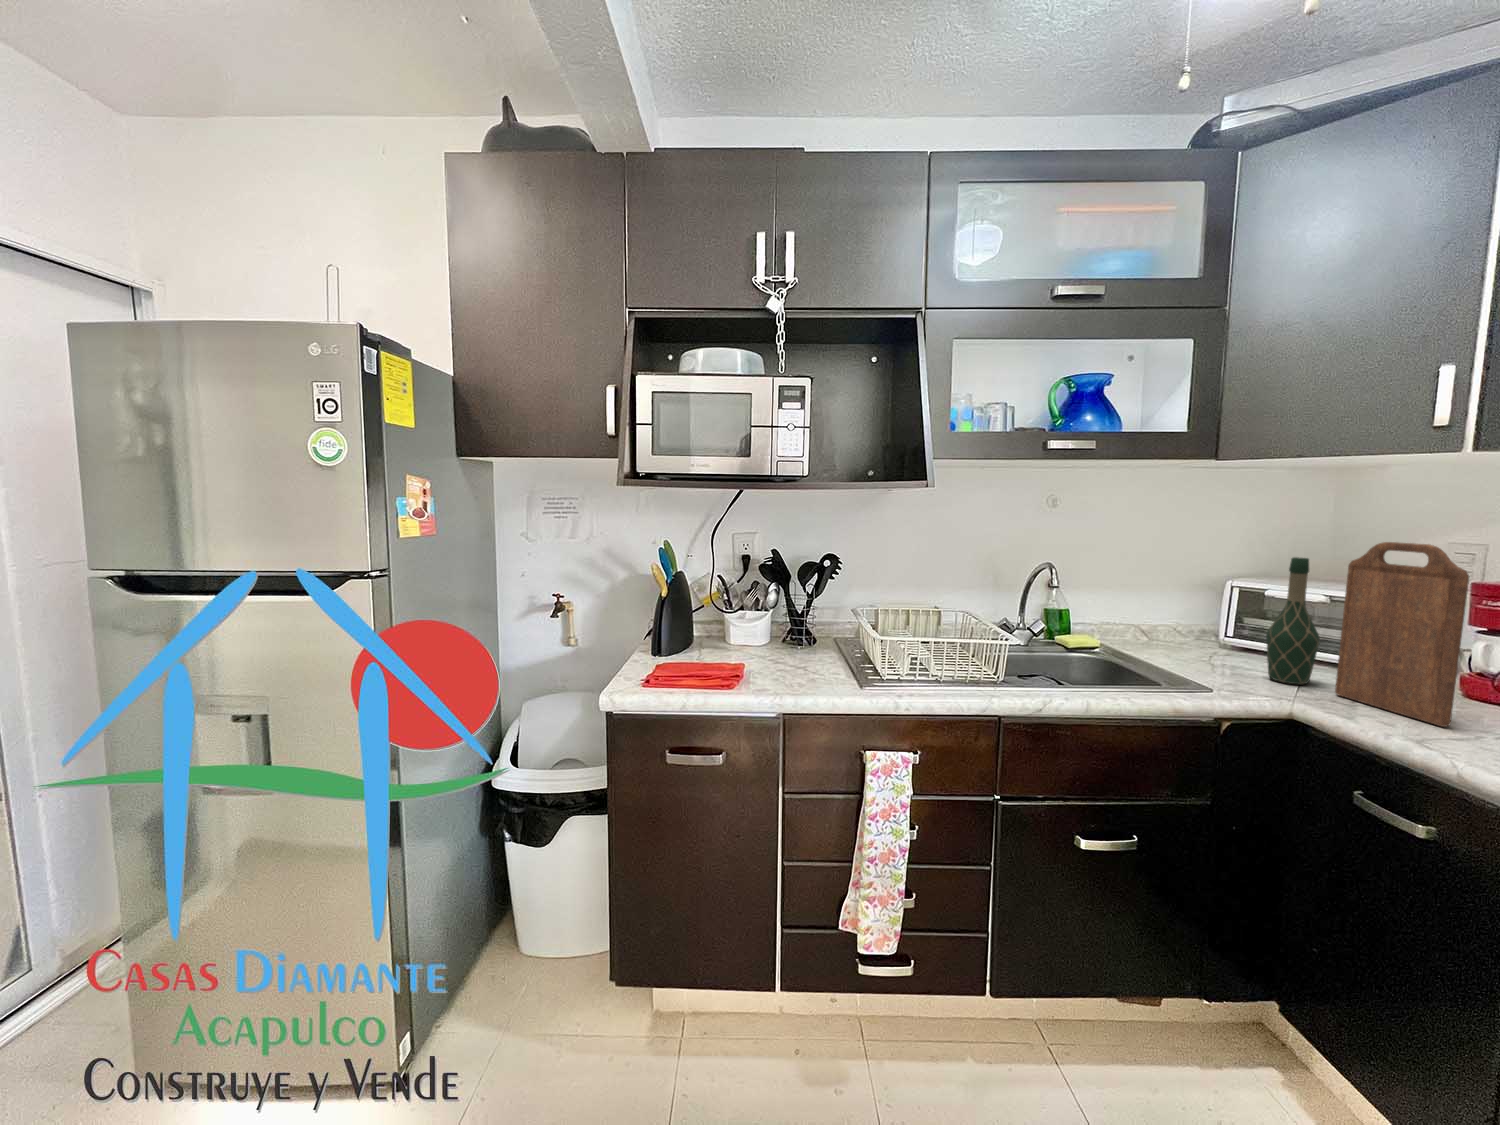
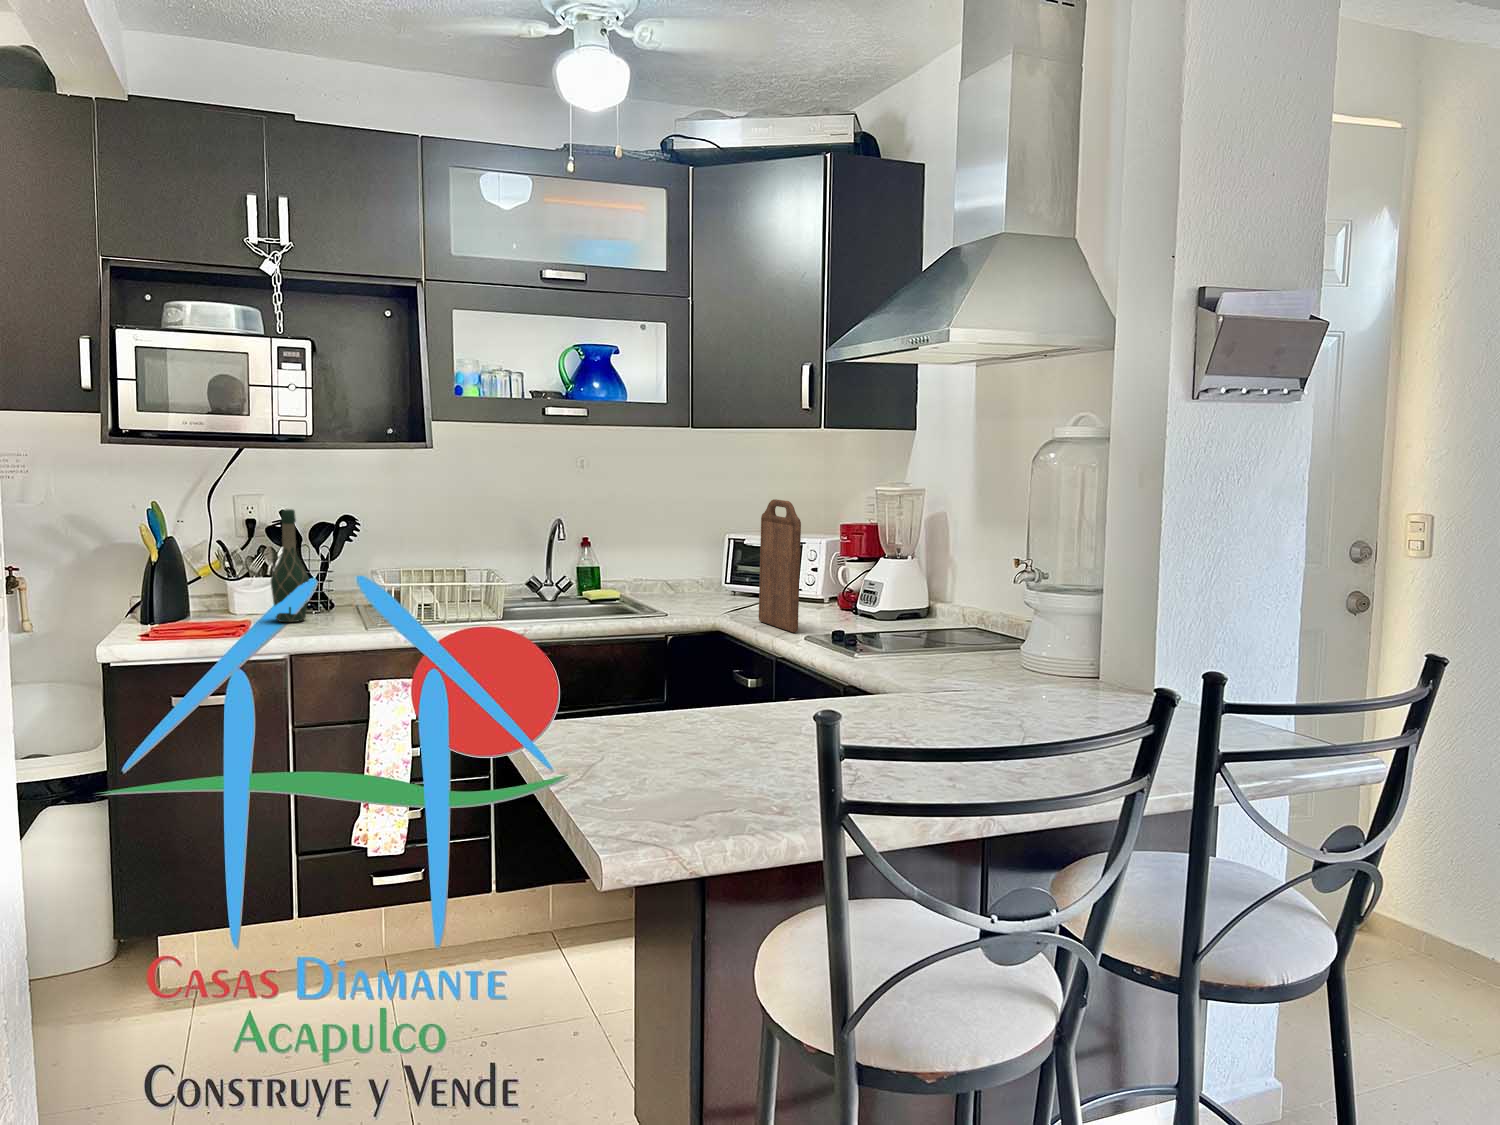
wine bottle: present [1266,557,1320,684] -> present [271,509,309,622]

